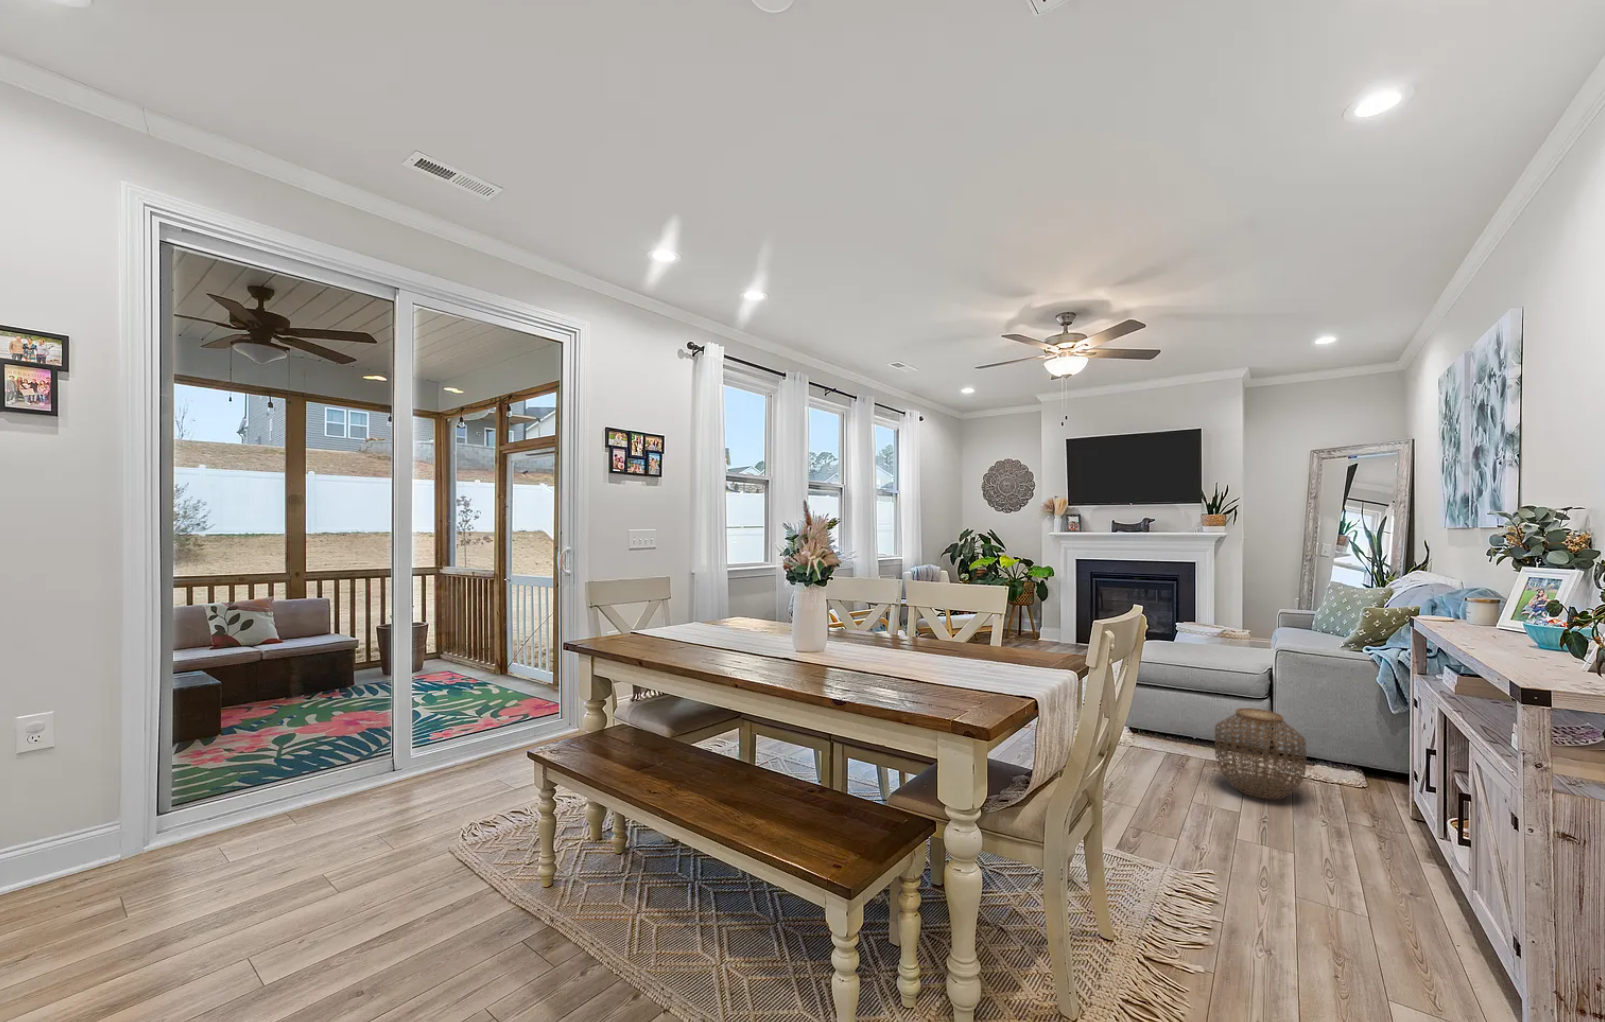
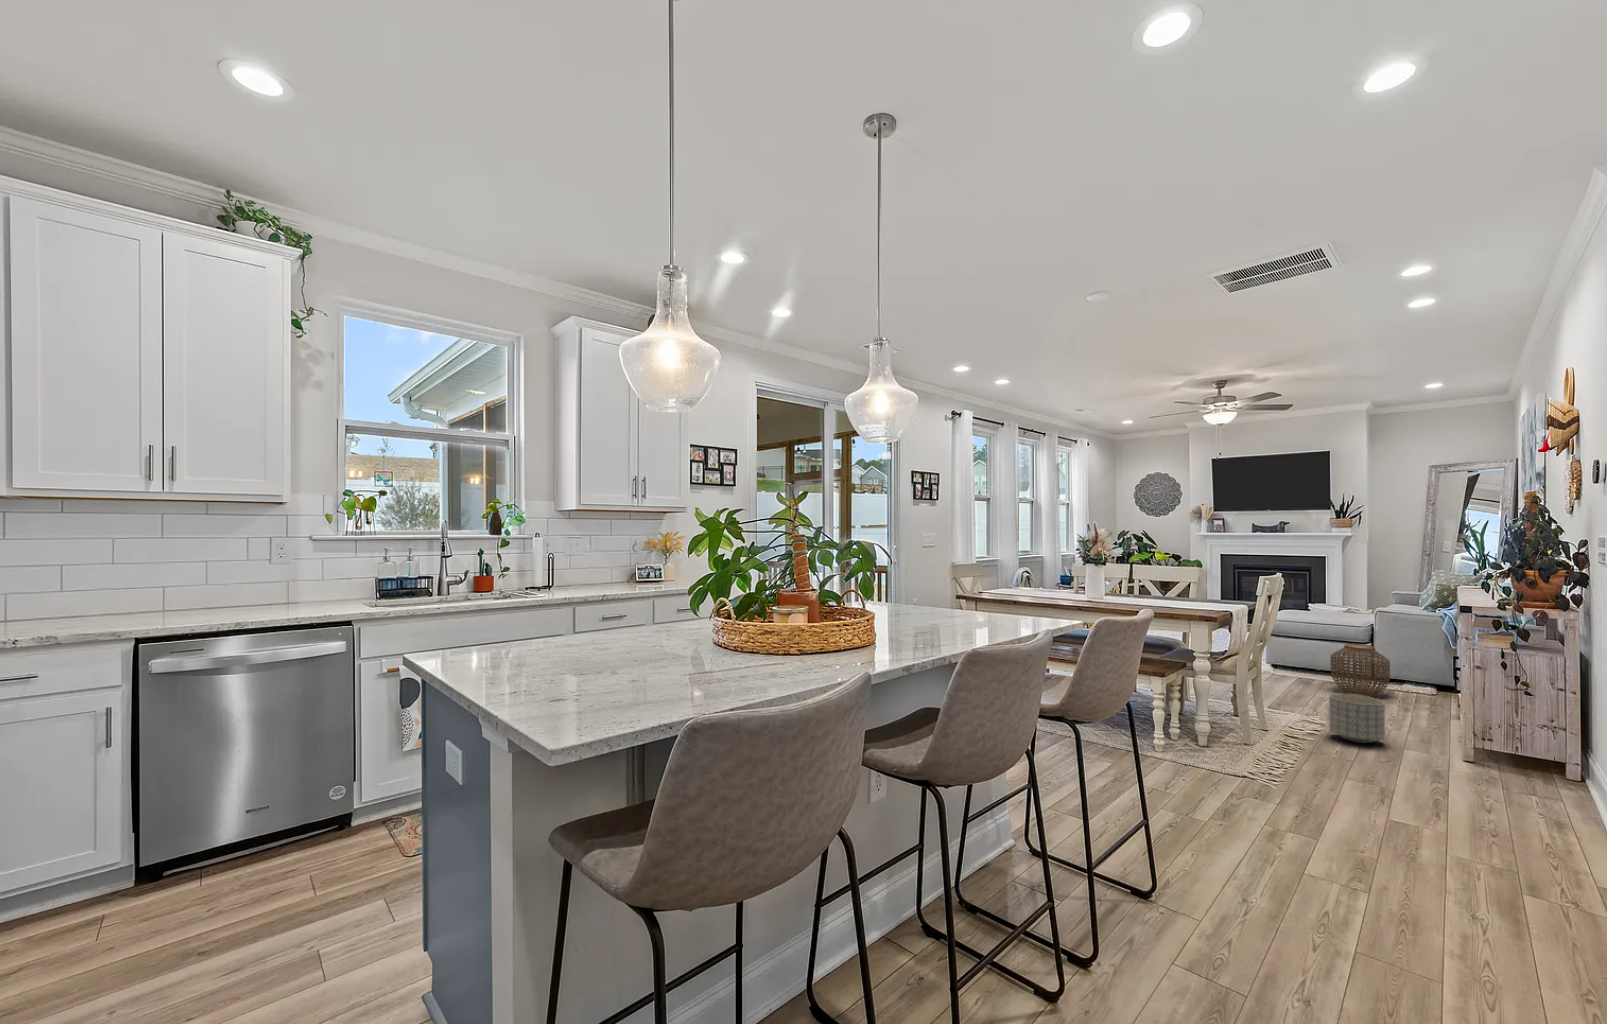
planter: none [1231,853,1346,981] -> present [1329,694,1385,743]

